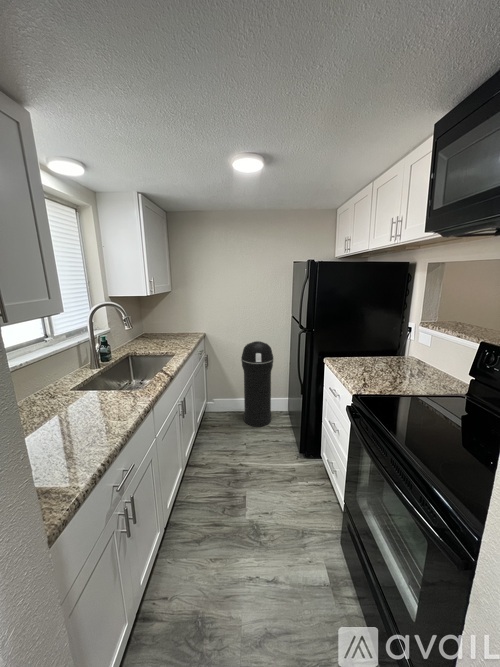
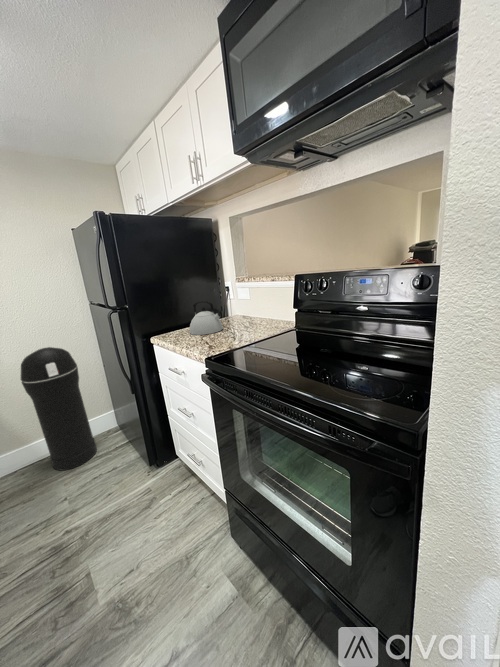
kettle: none [357,339,390,370] -> present [190,301,223,335]

